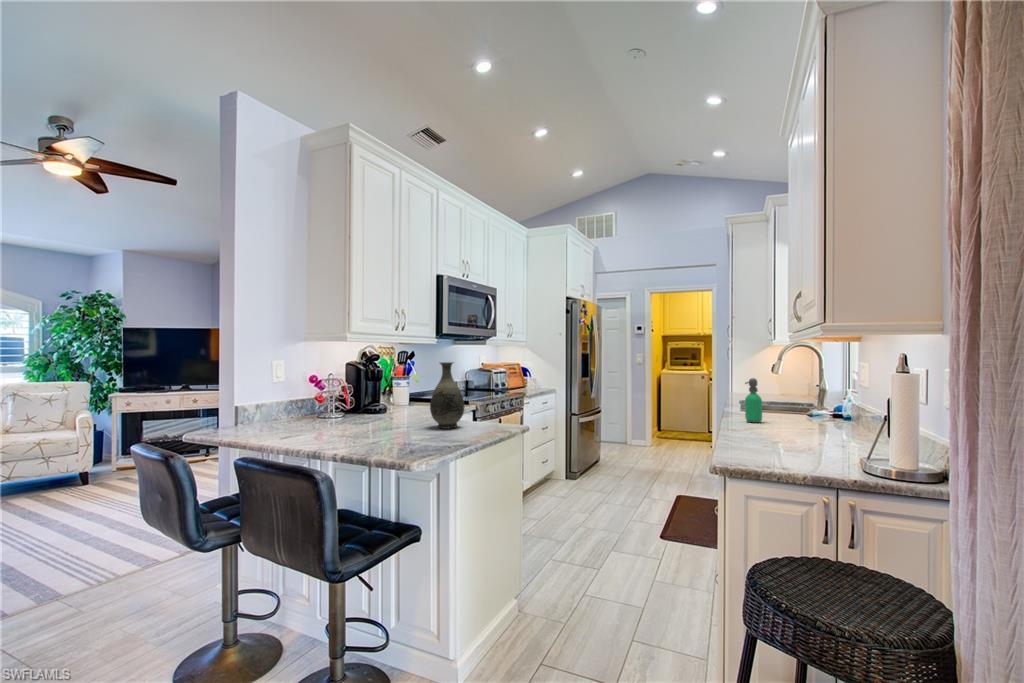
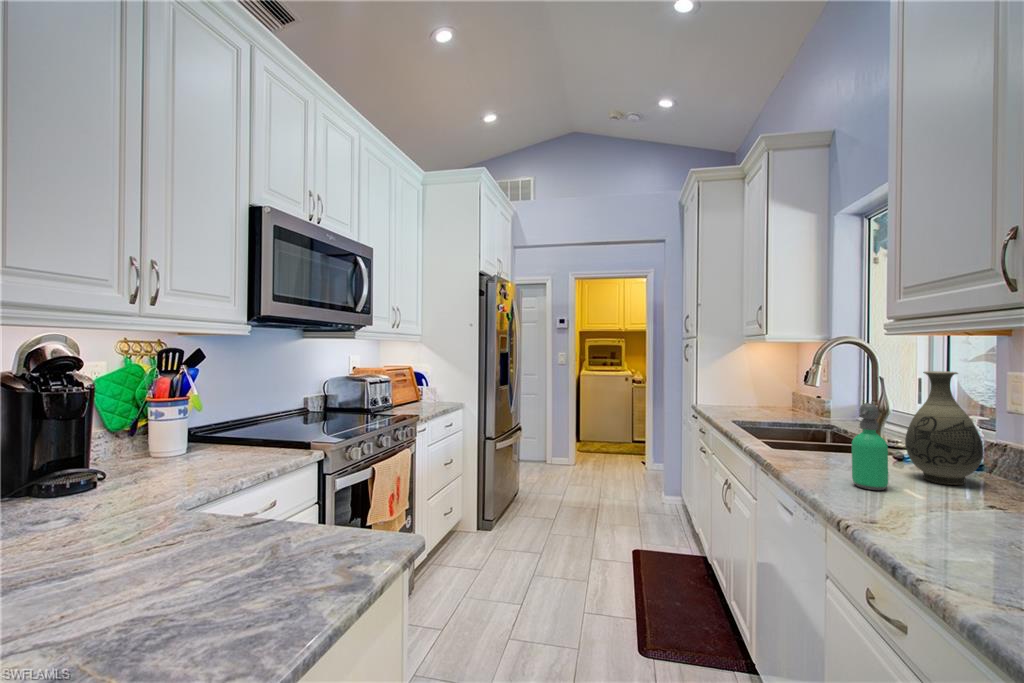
vase: present [430,362,464,429] -> present [905,371,983,485]

